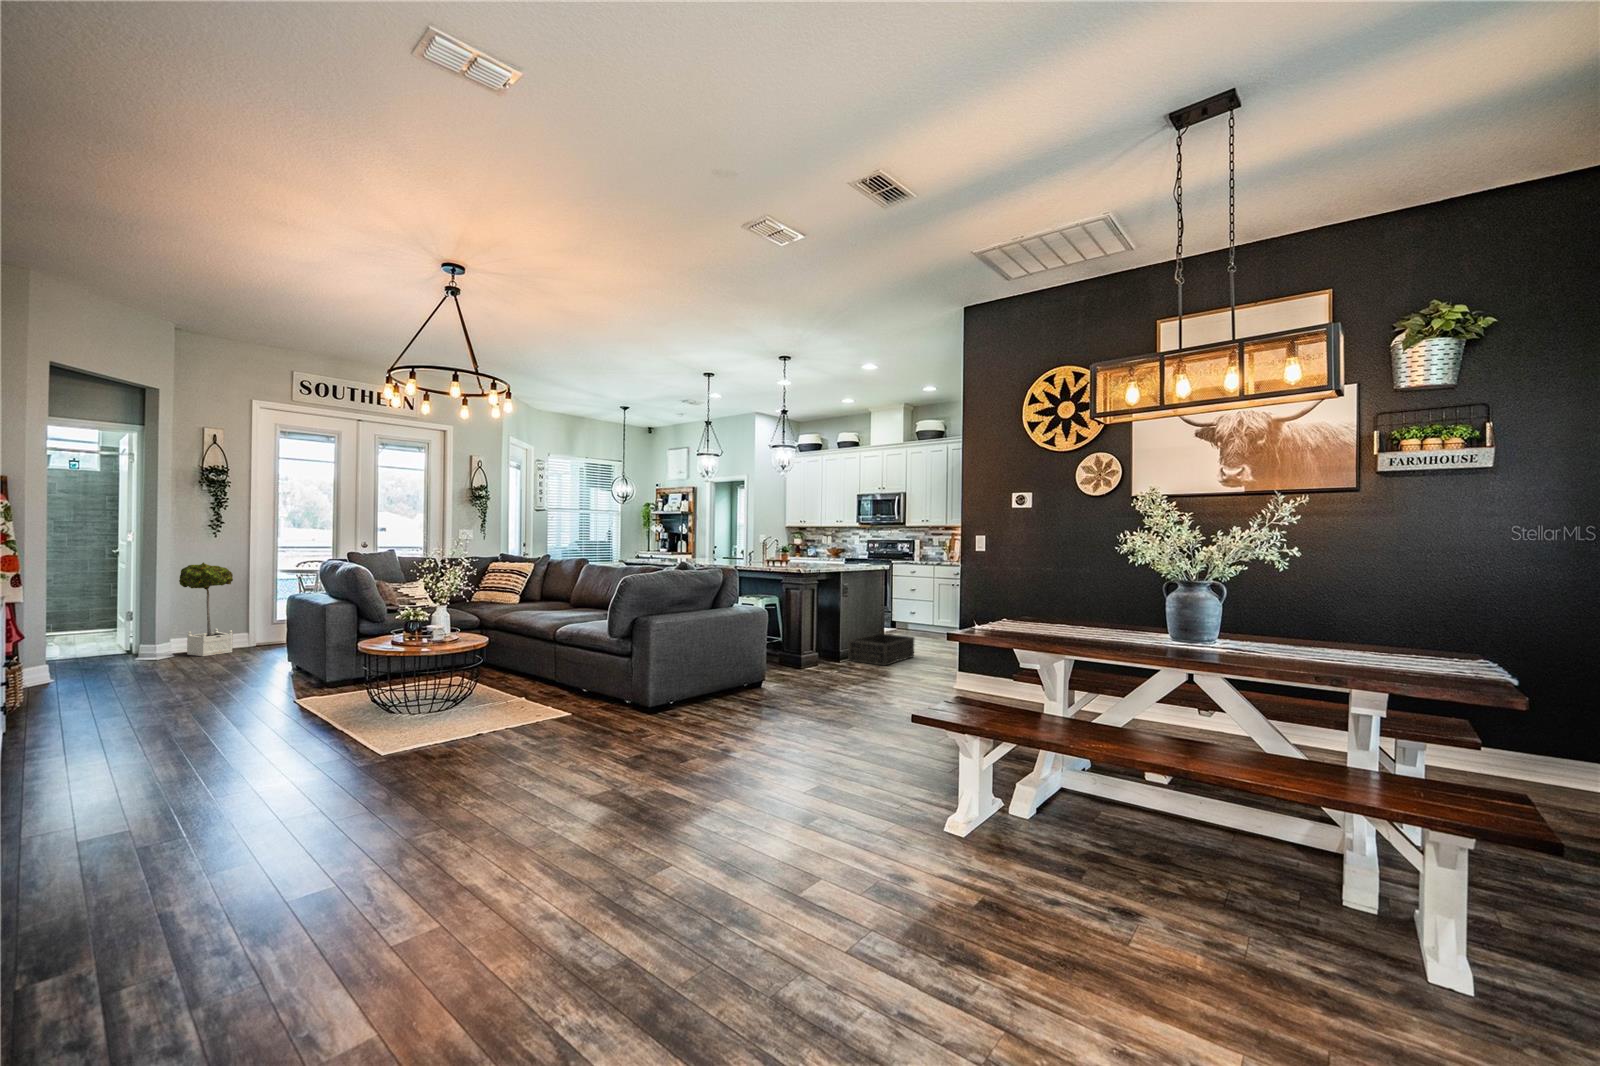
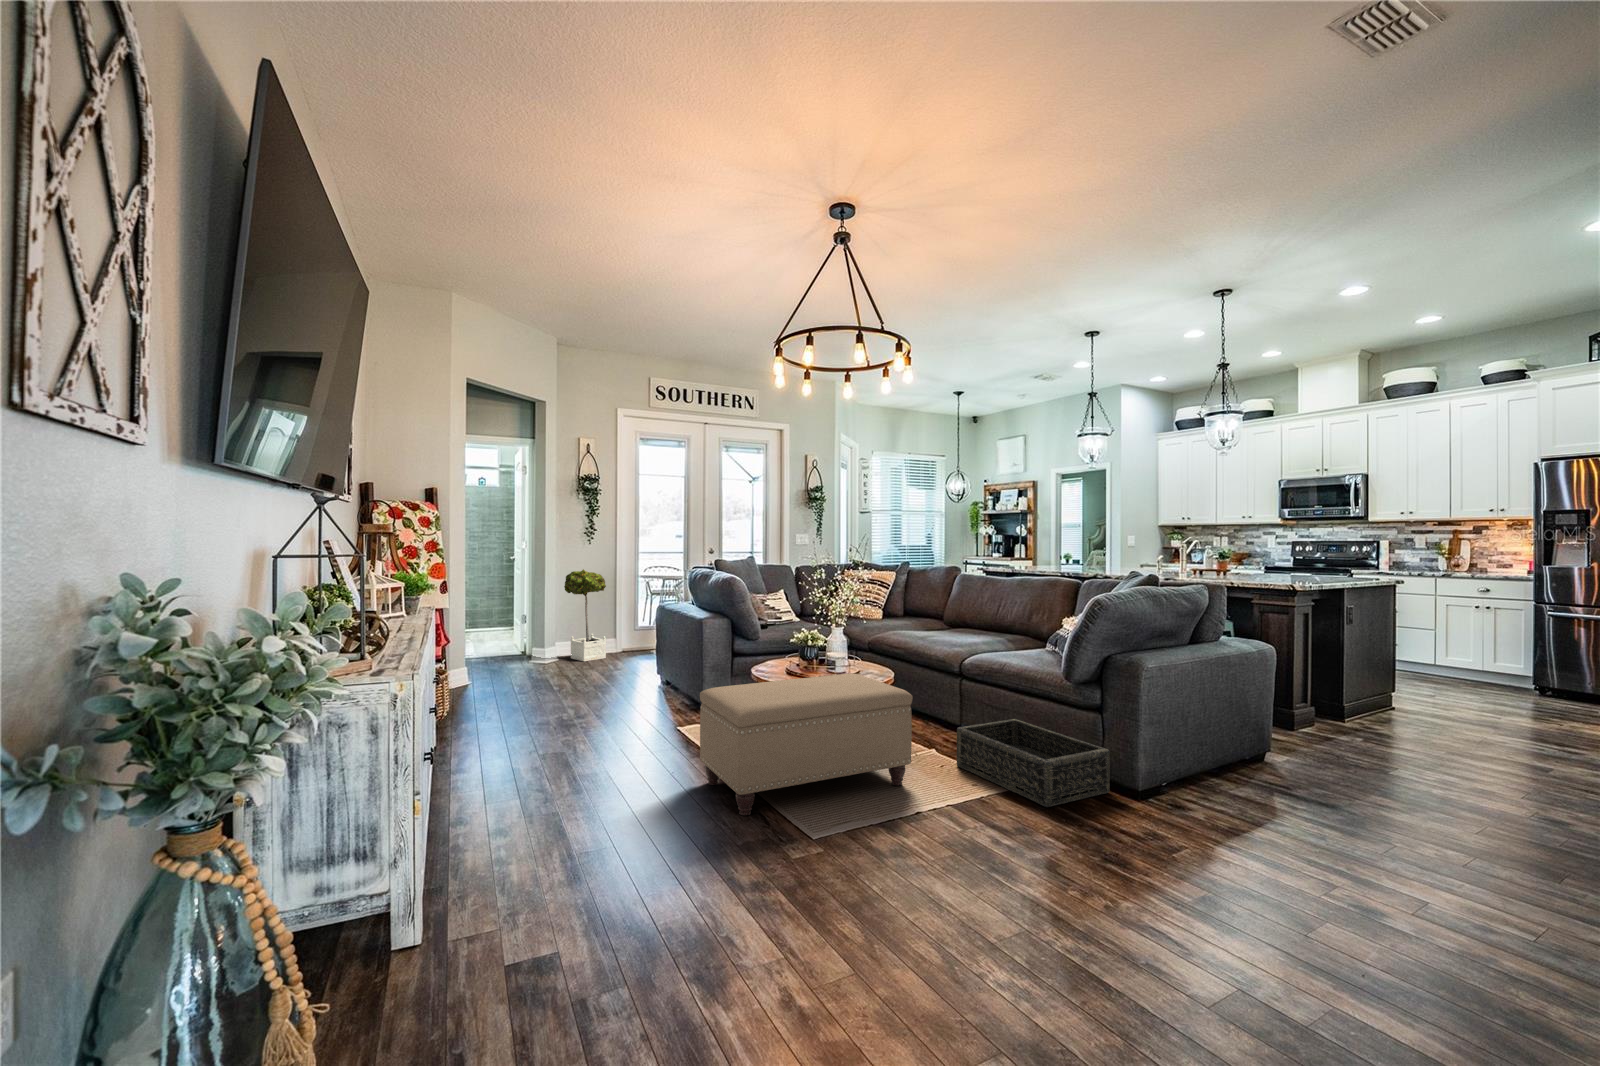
basket: present [848,633,914,666] -> present [957,719,1110,807]
ottoman: none [288,642,486,755] -> present [700,674,913,816]

